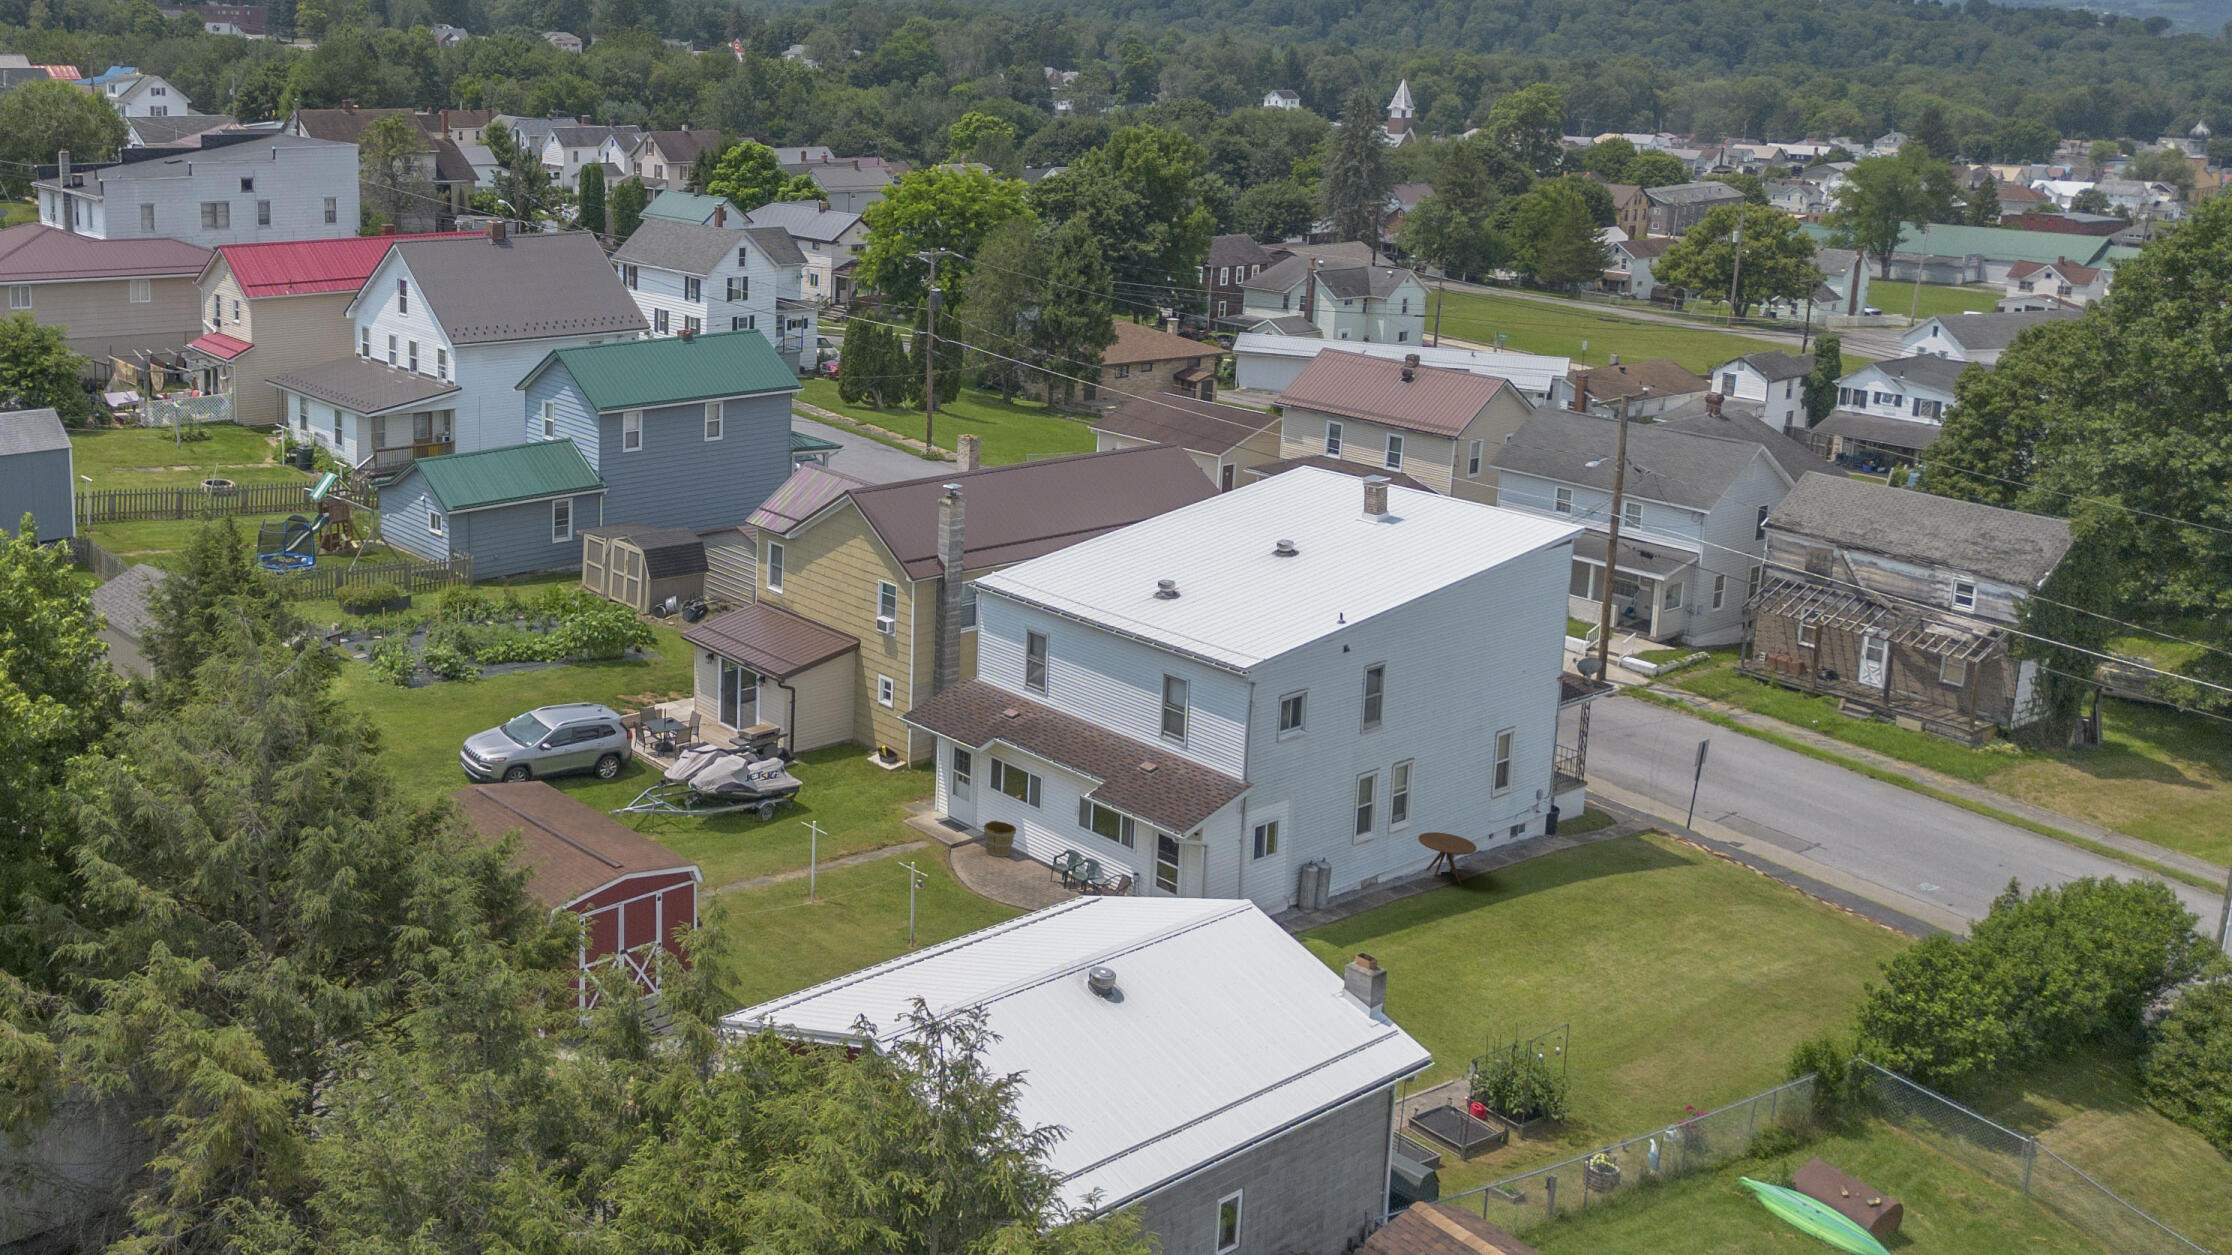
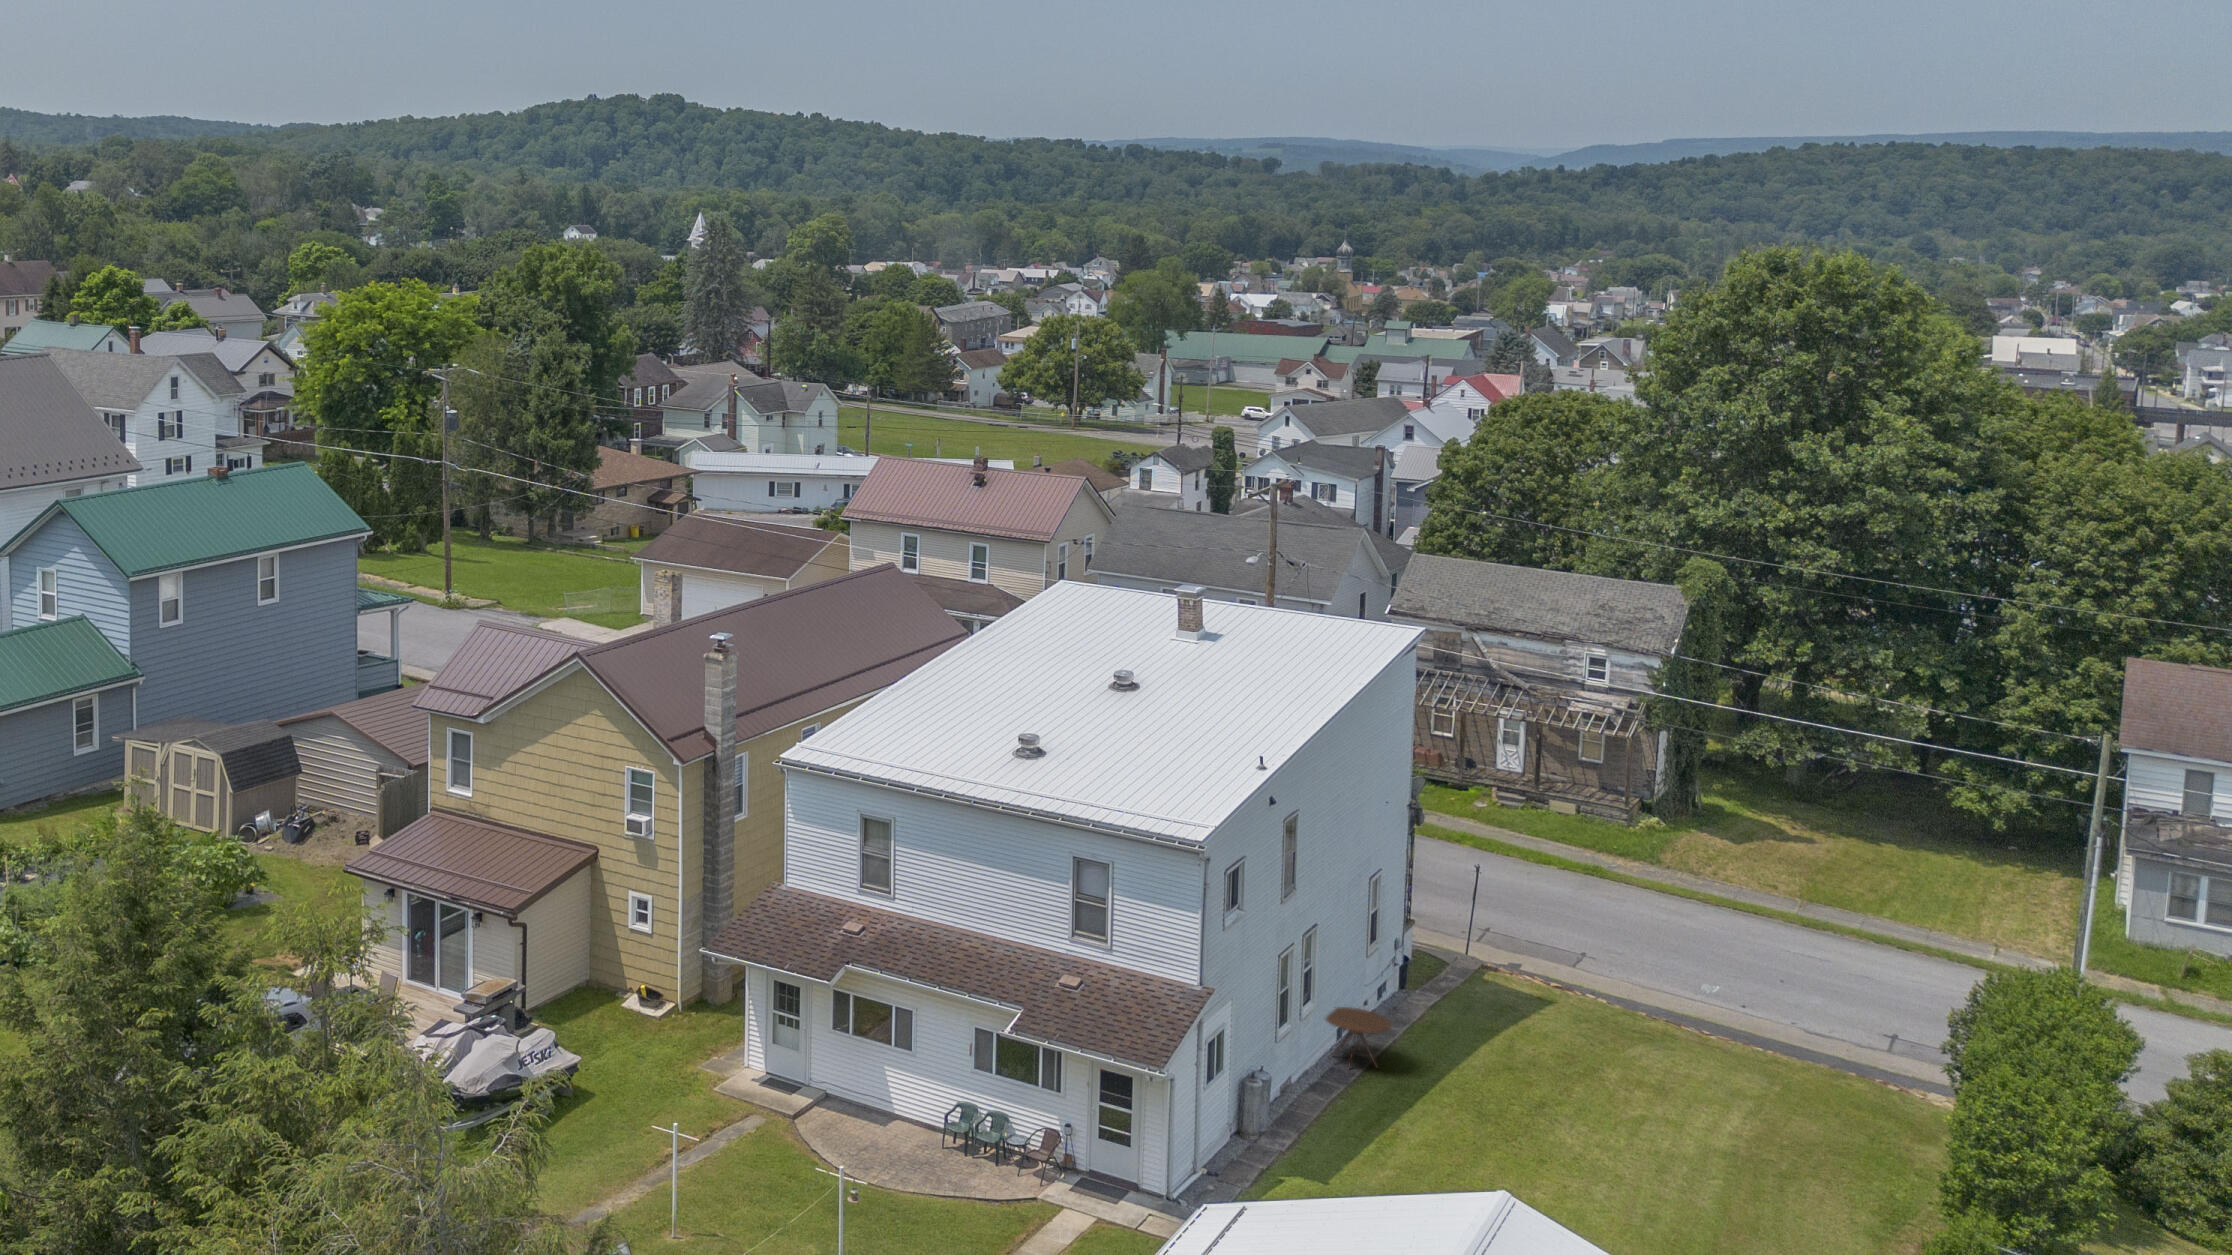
wooden bucket: present [984,821,1016,857] -> none [839,1076,882,1127]

